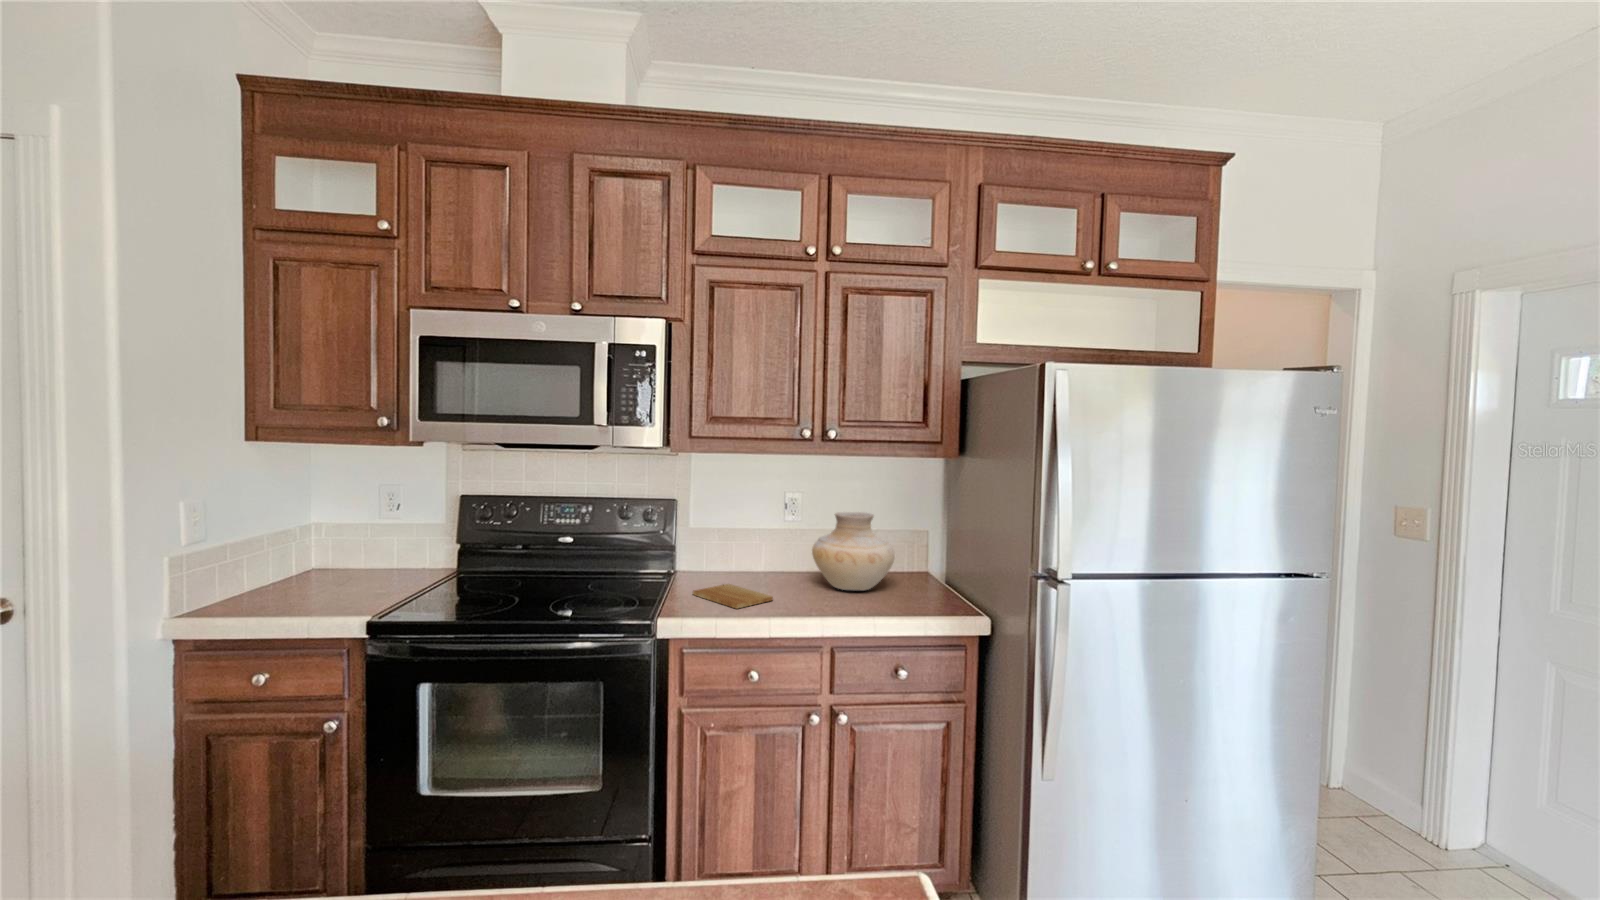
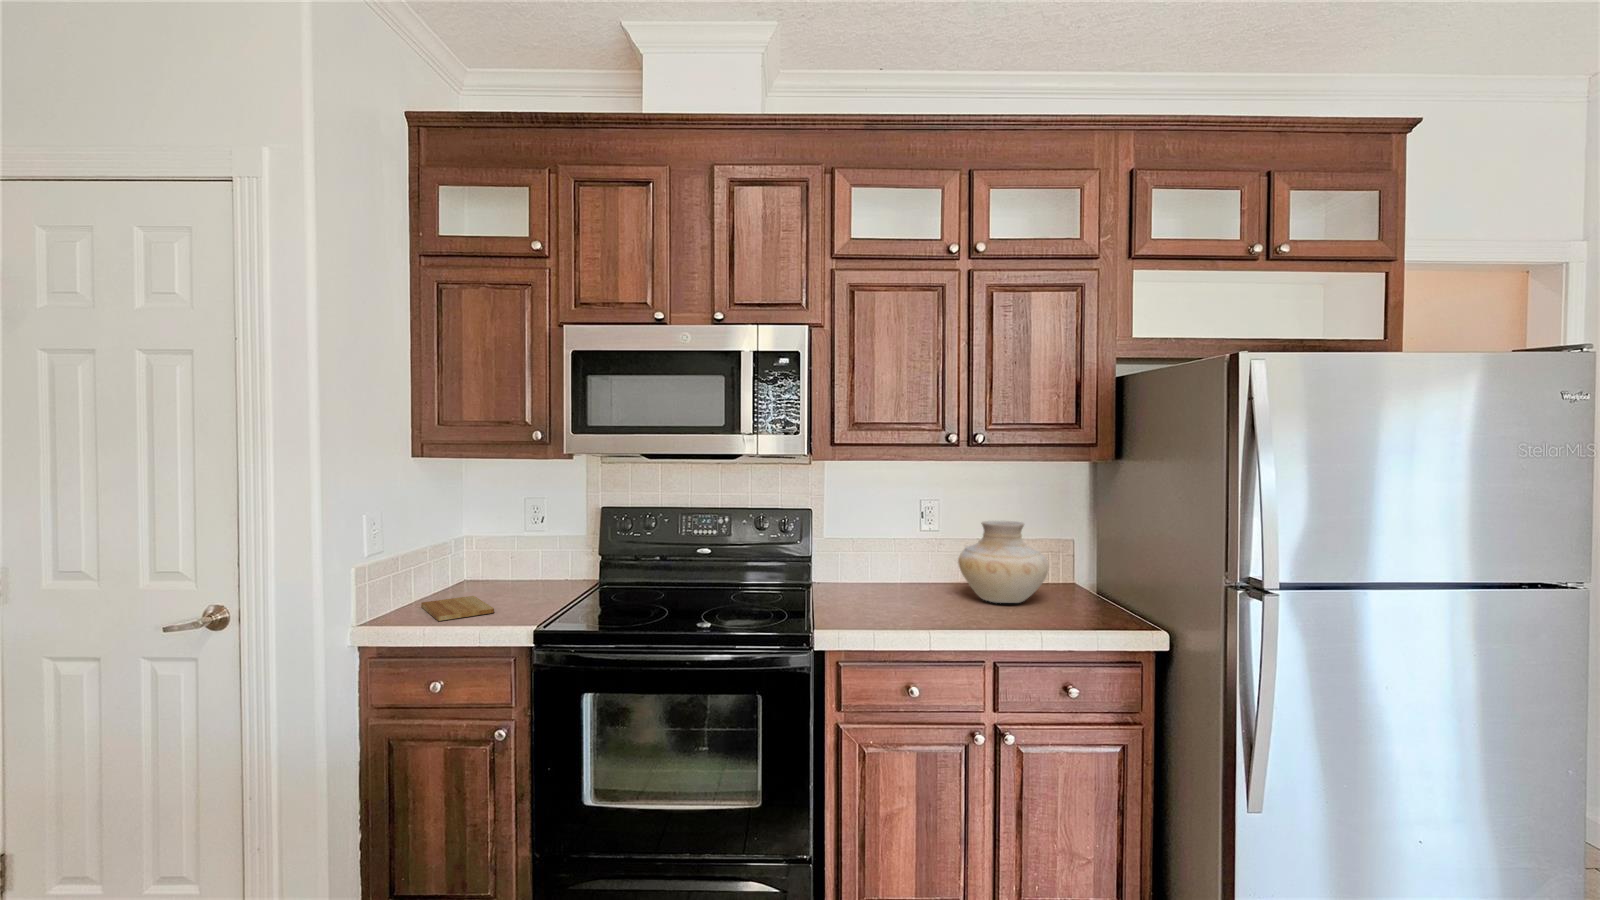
cutting board: present [693,584,773,609] -> present [421,596,494,621]

